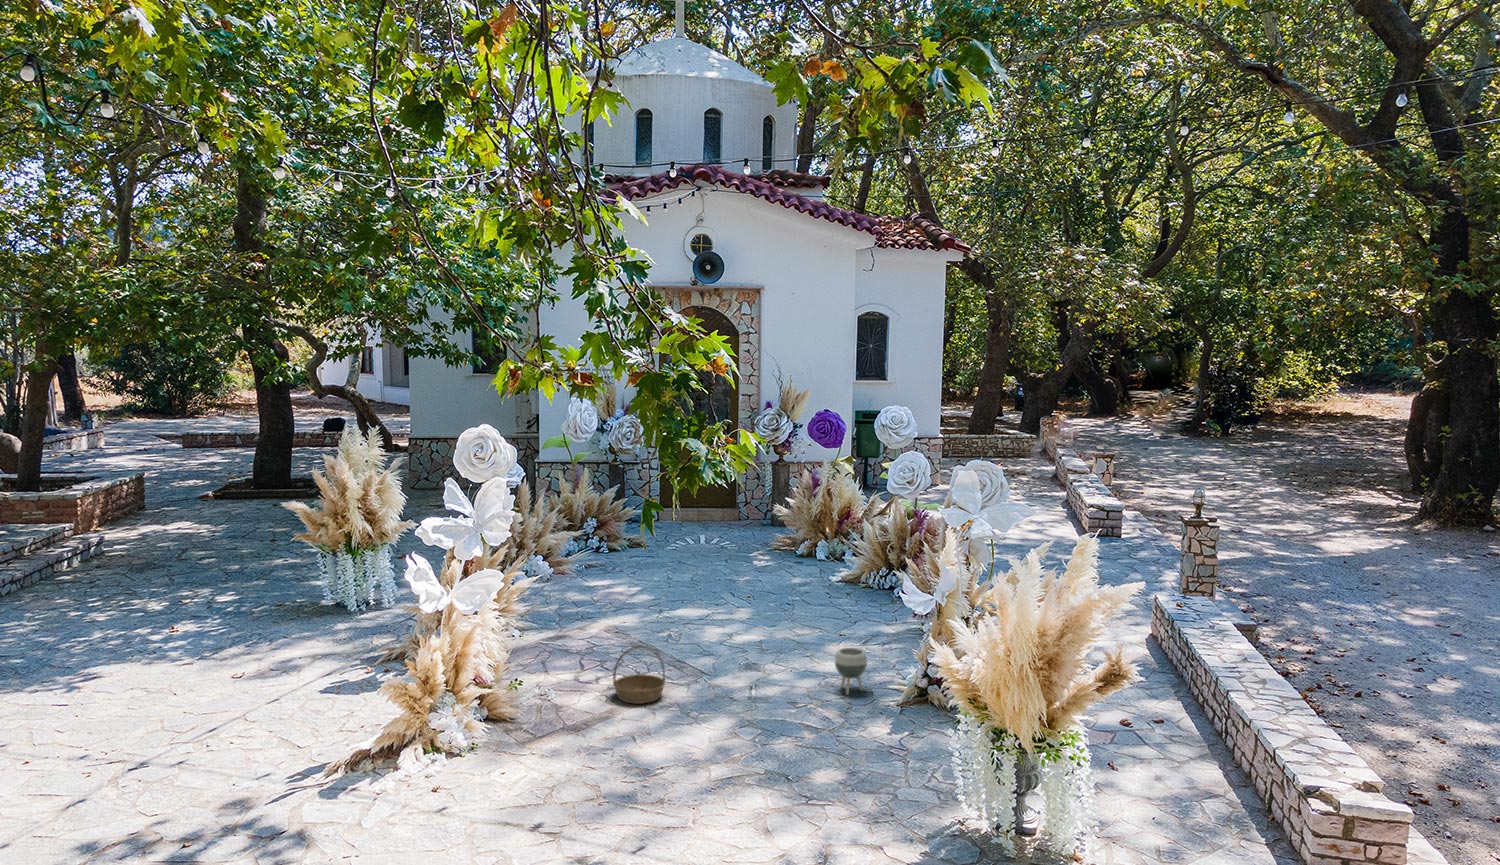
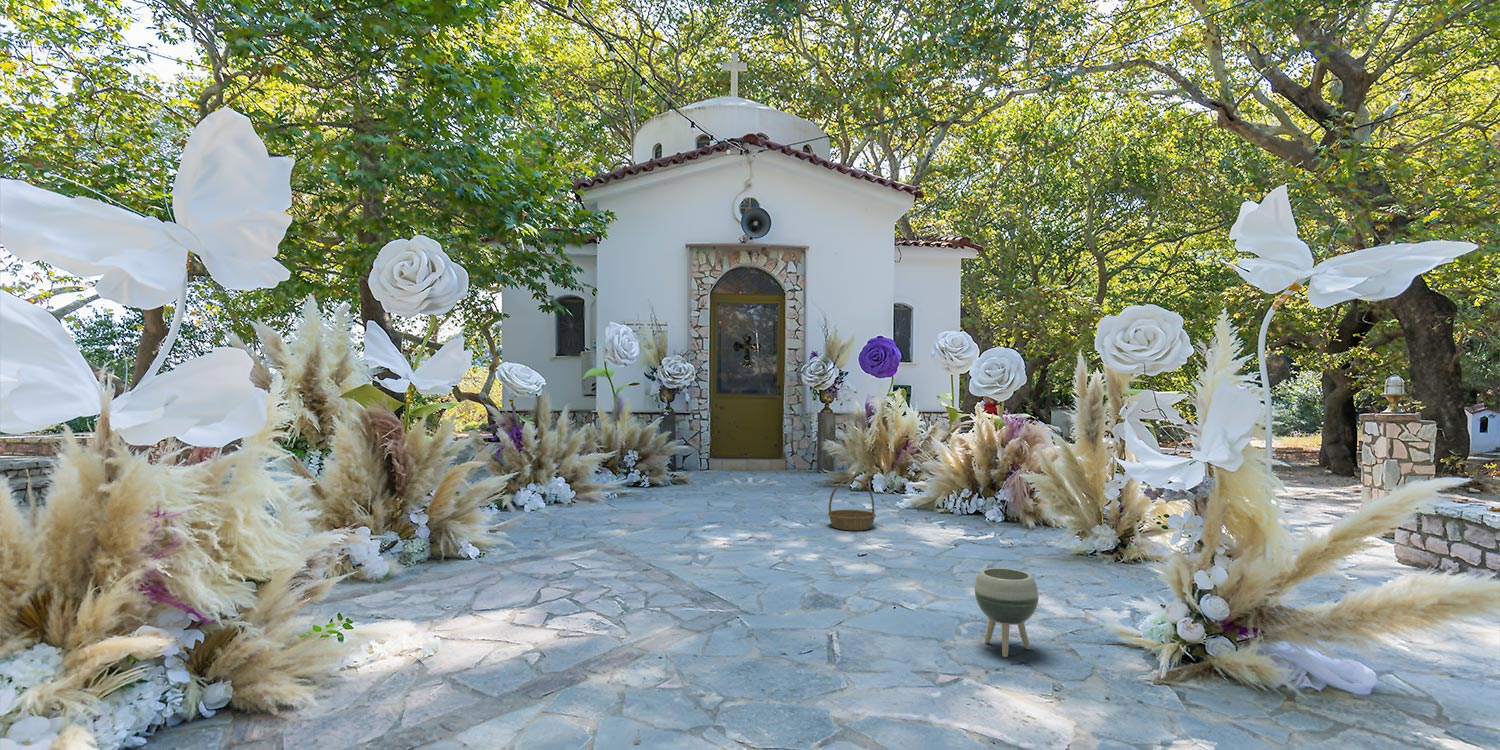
basket: present [613,646,665,704] -> present [828,479,876,531]

